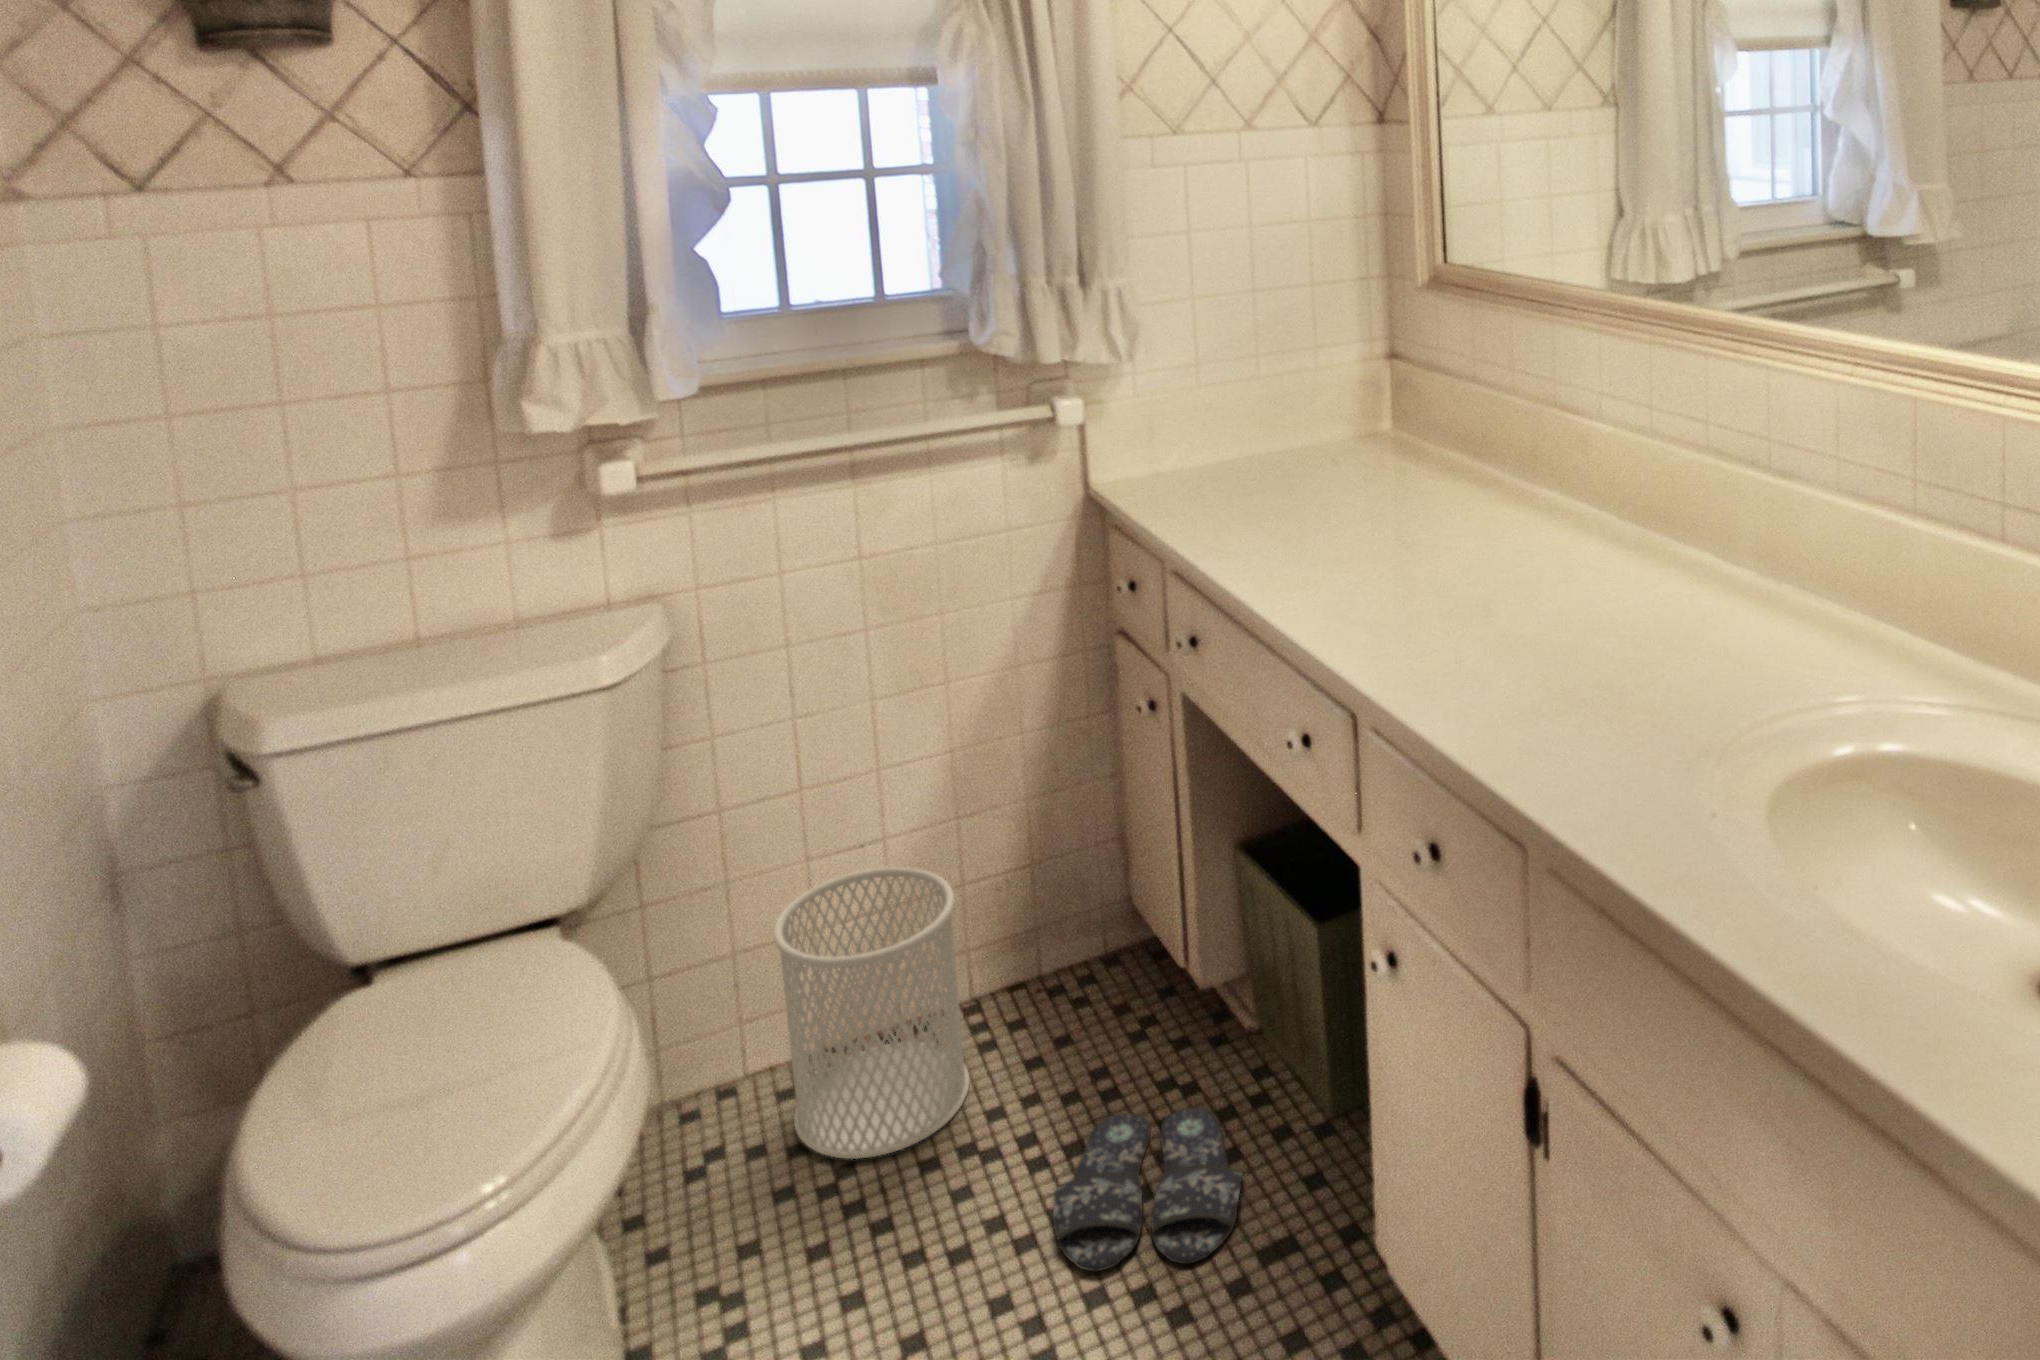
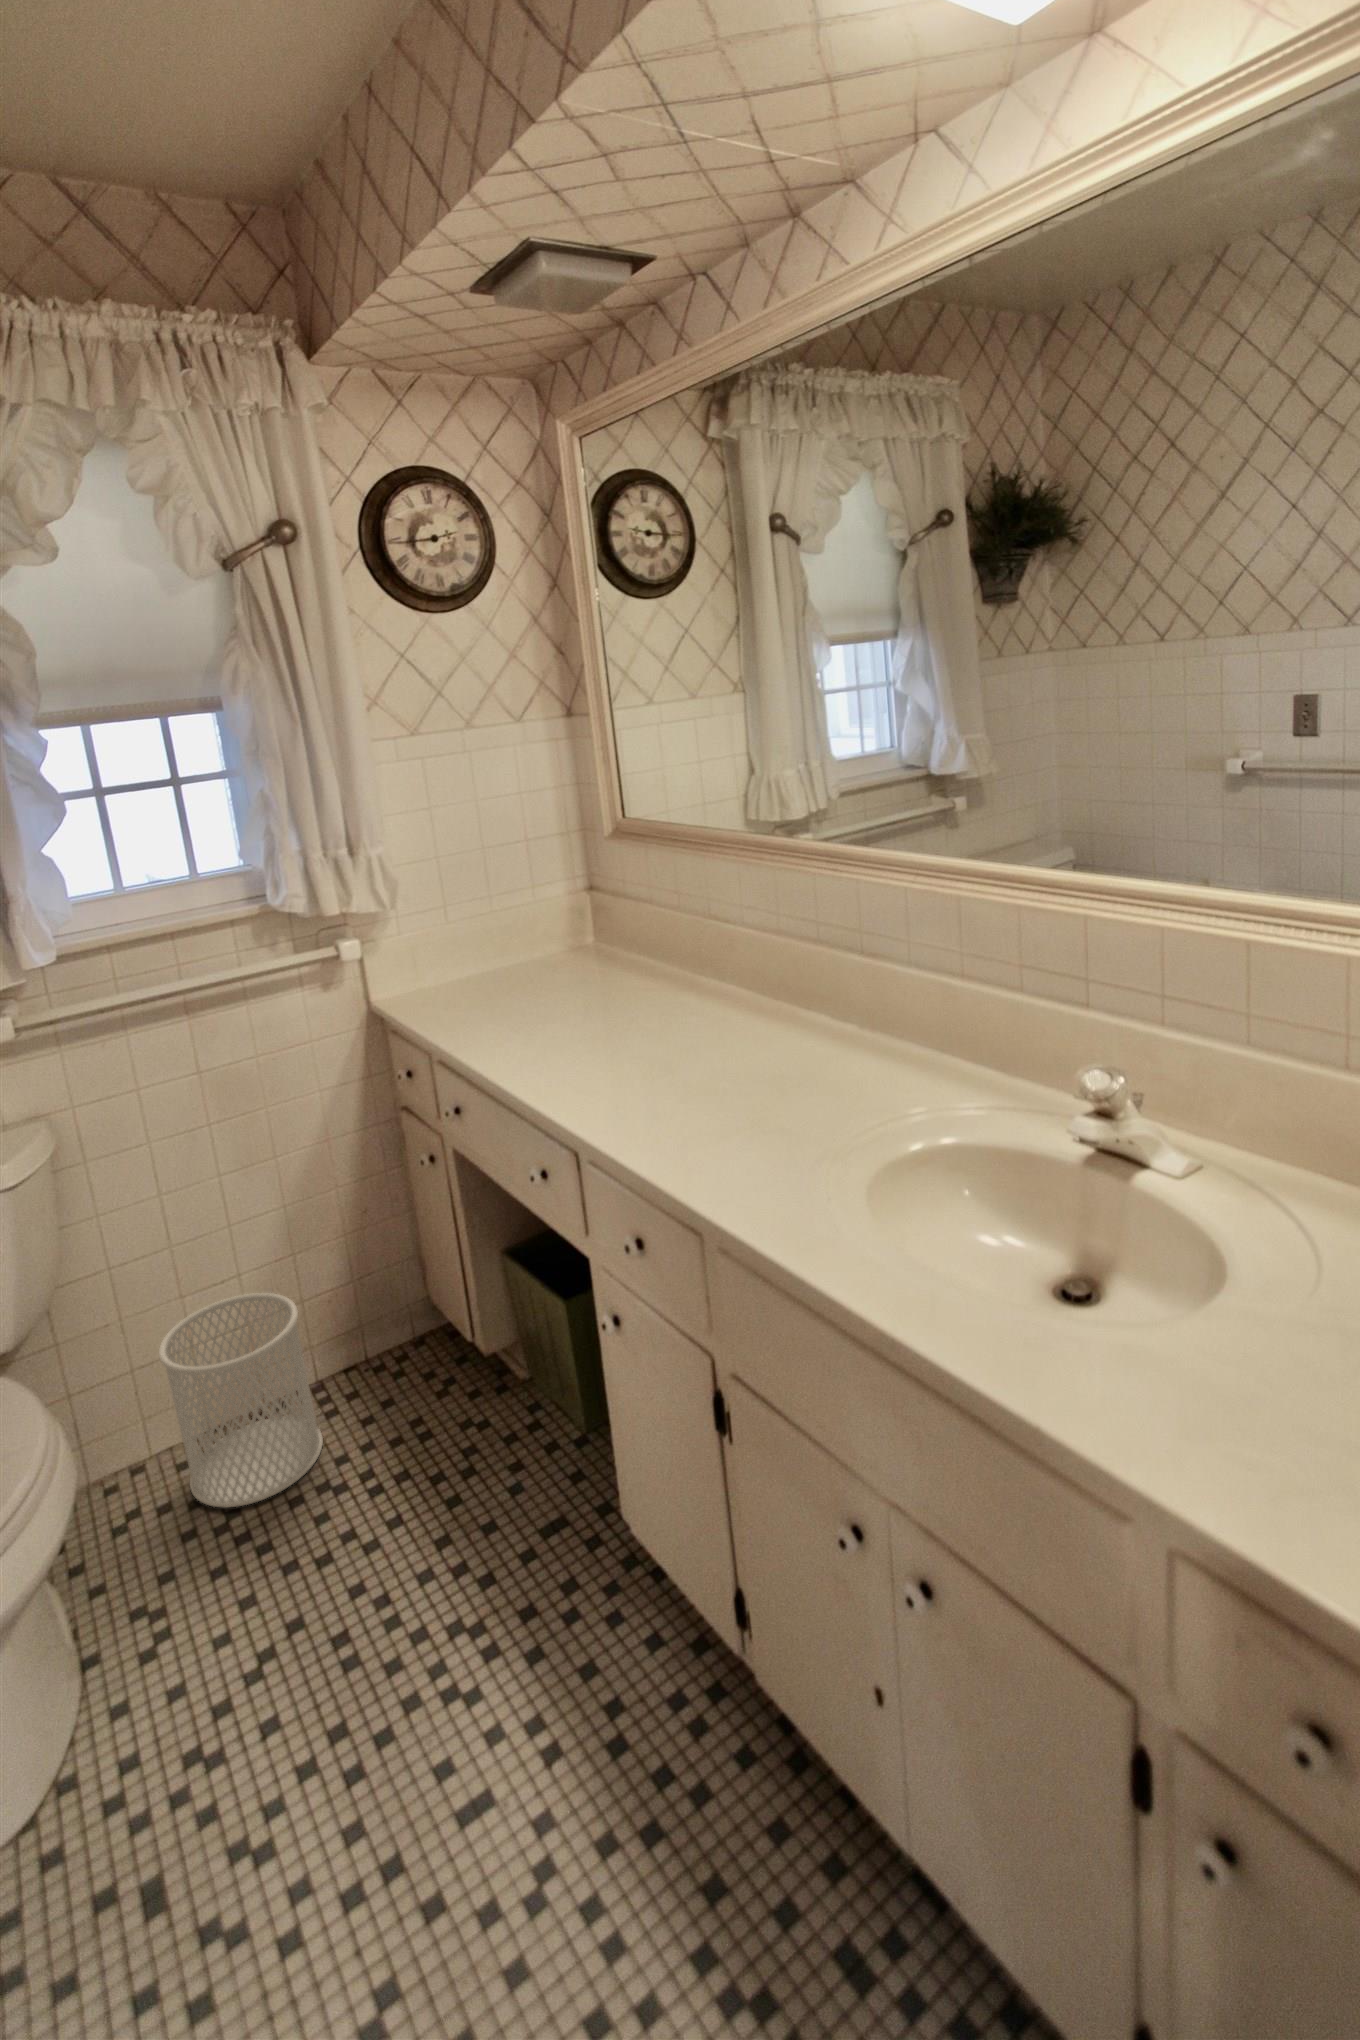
slippers: present [1053,1108,1243,1271] -> none [390,1436,527,1558]

